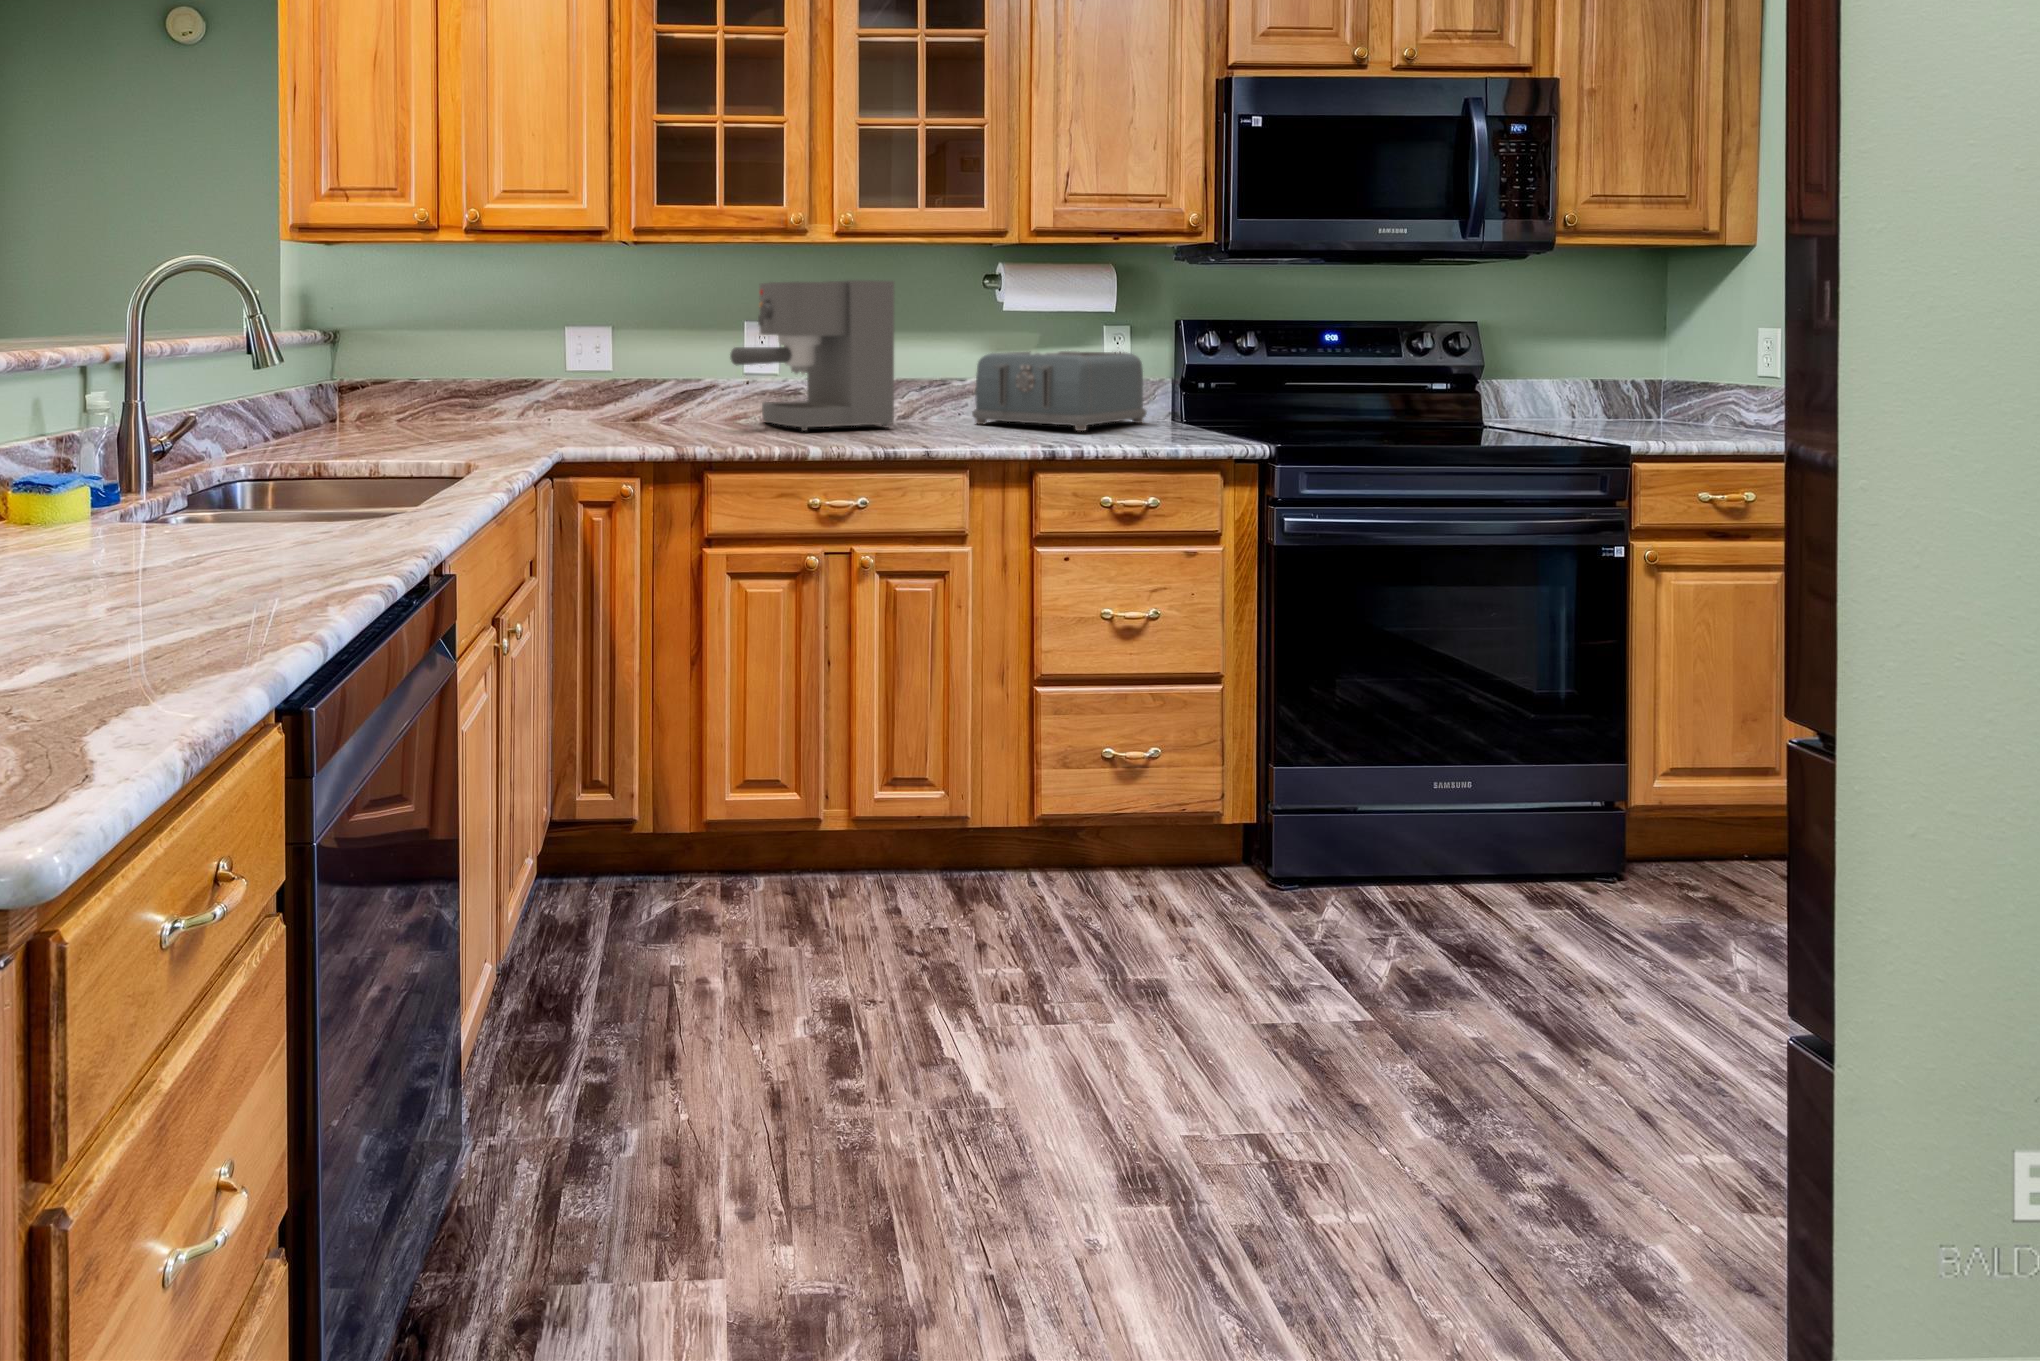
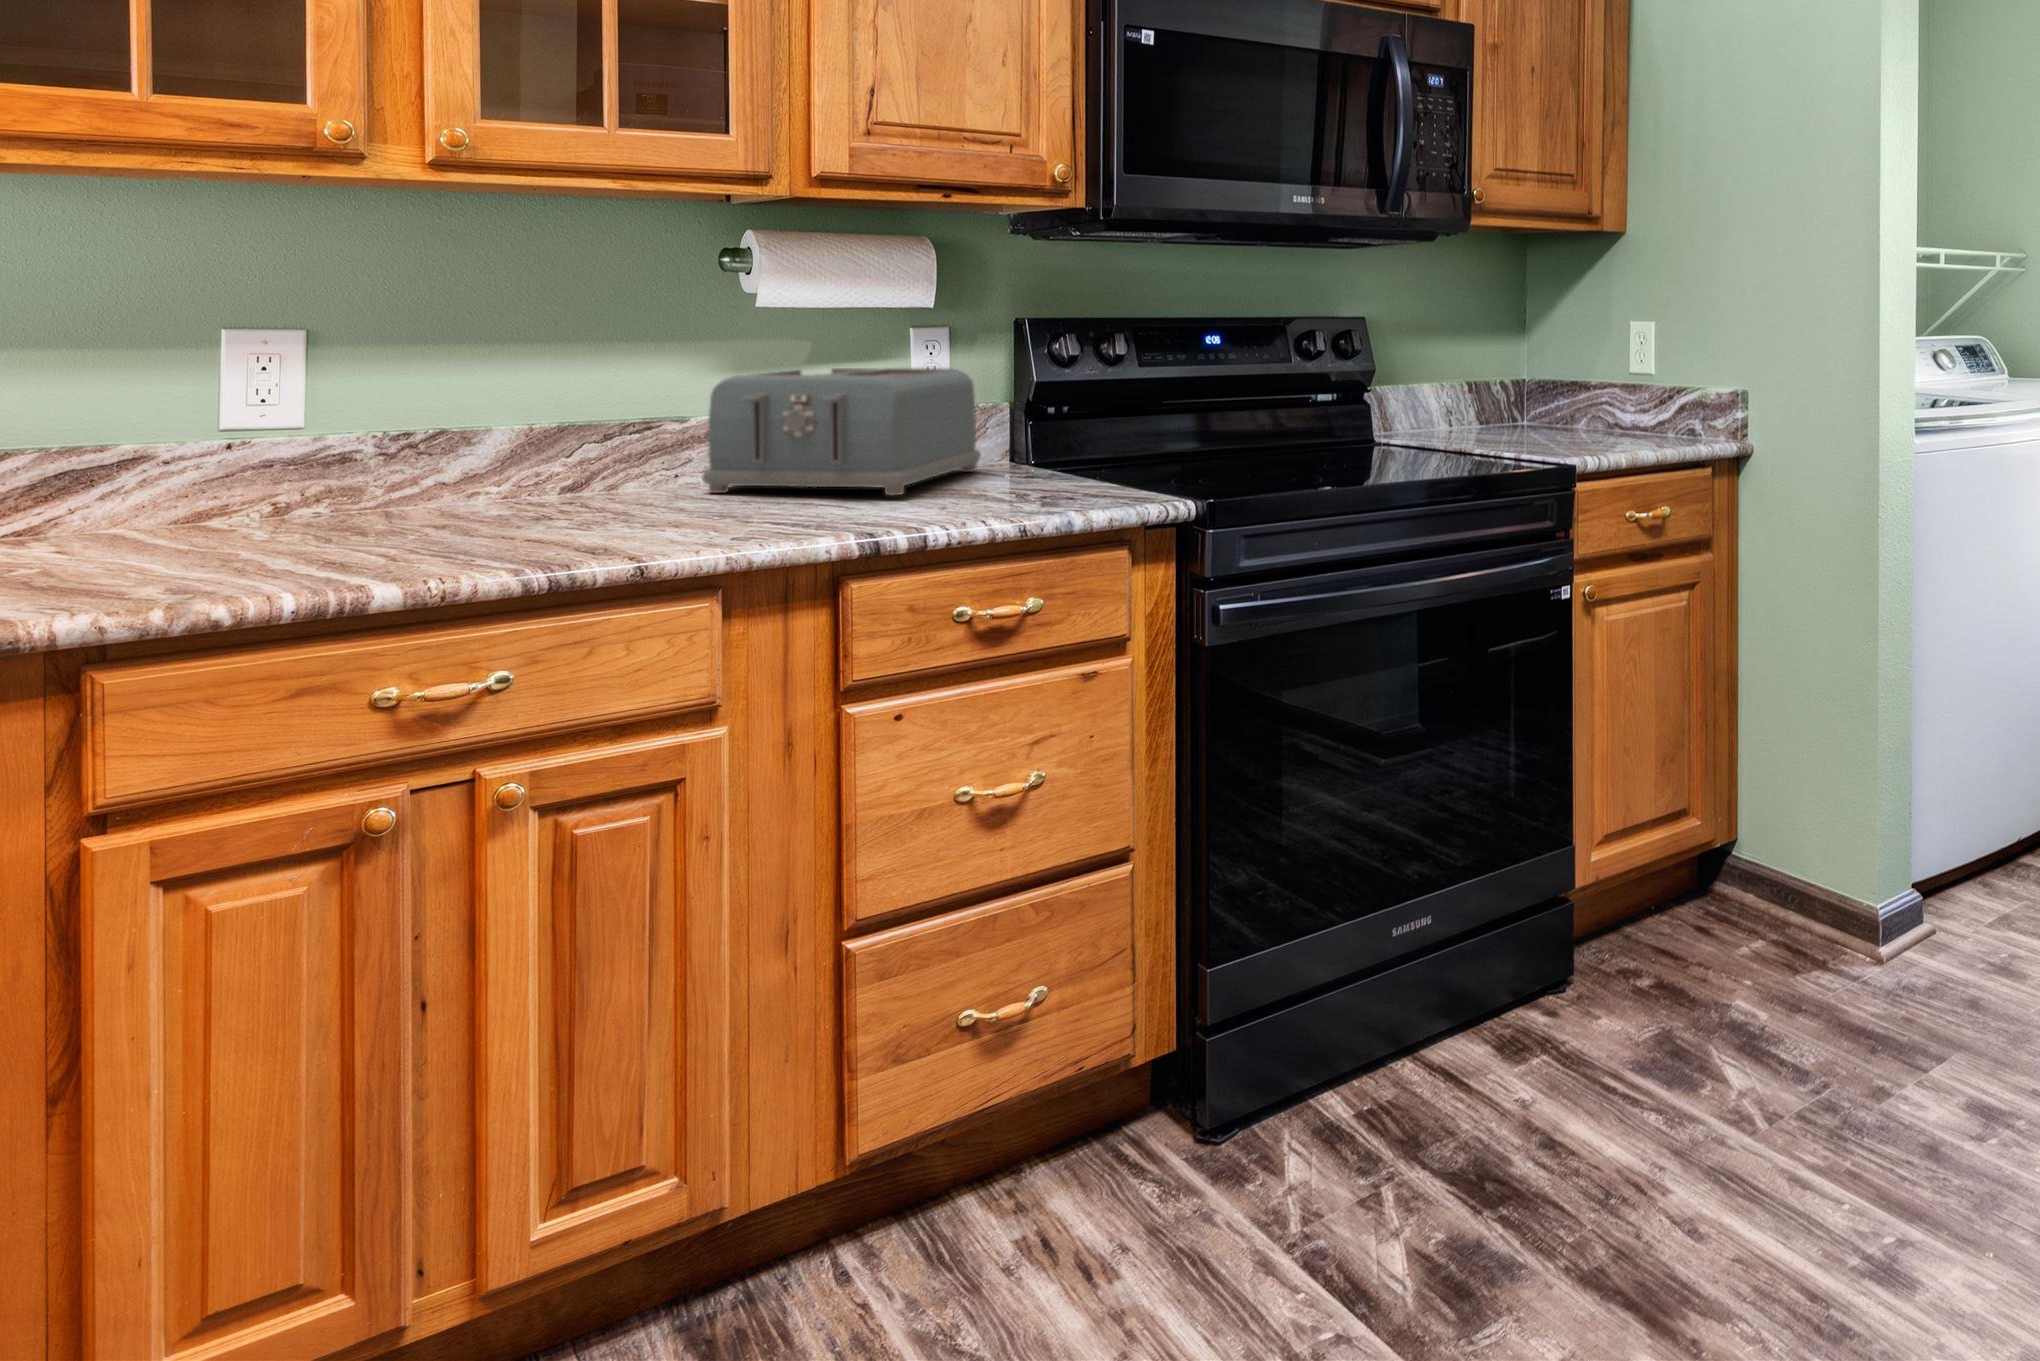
coffee maker: present [730,280,894,431] -> none [172,252,557,538]

